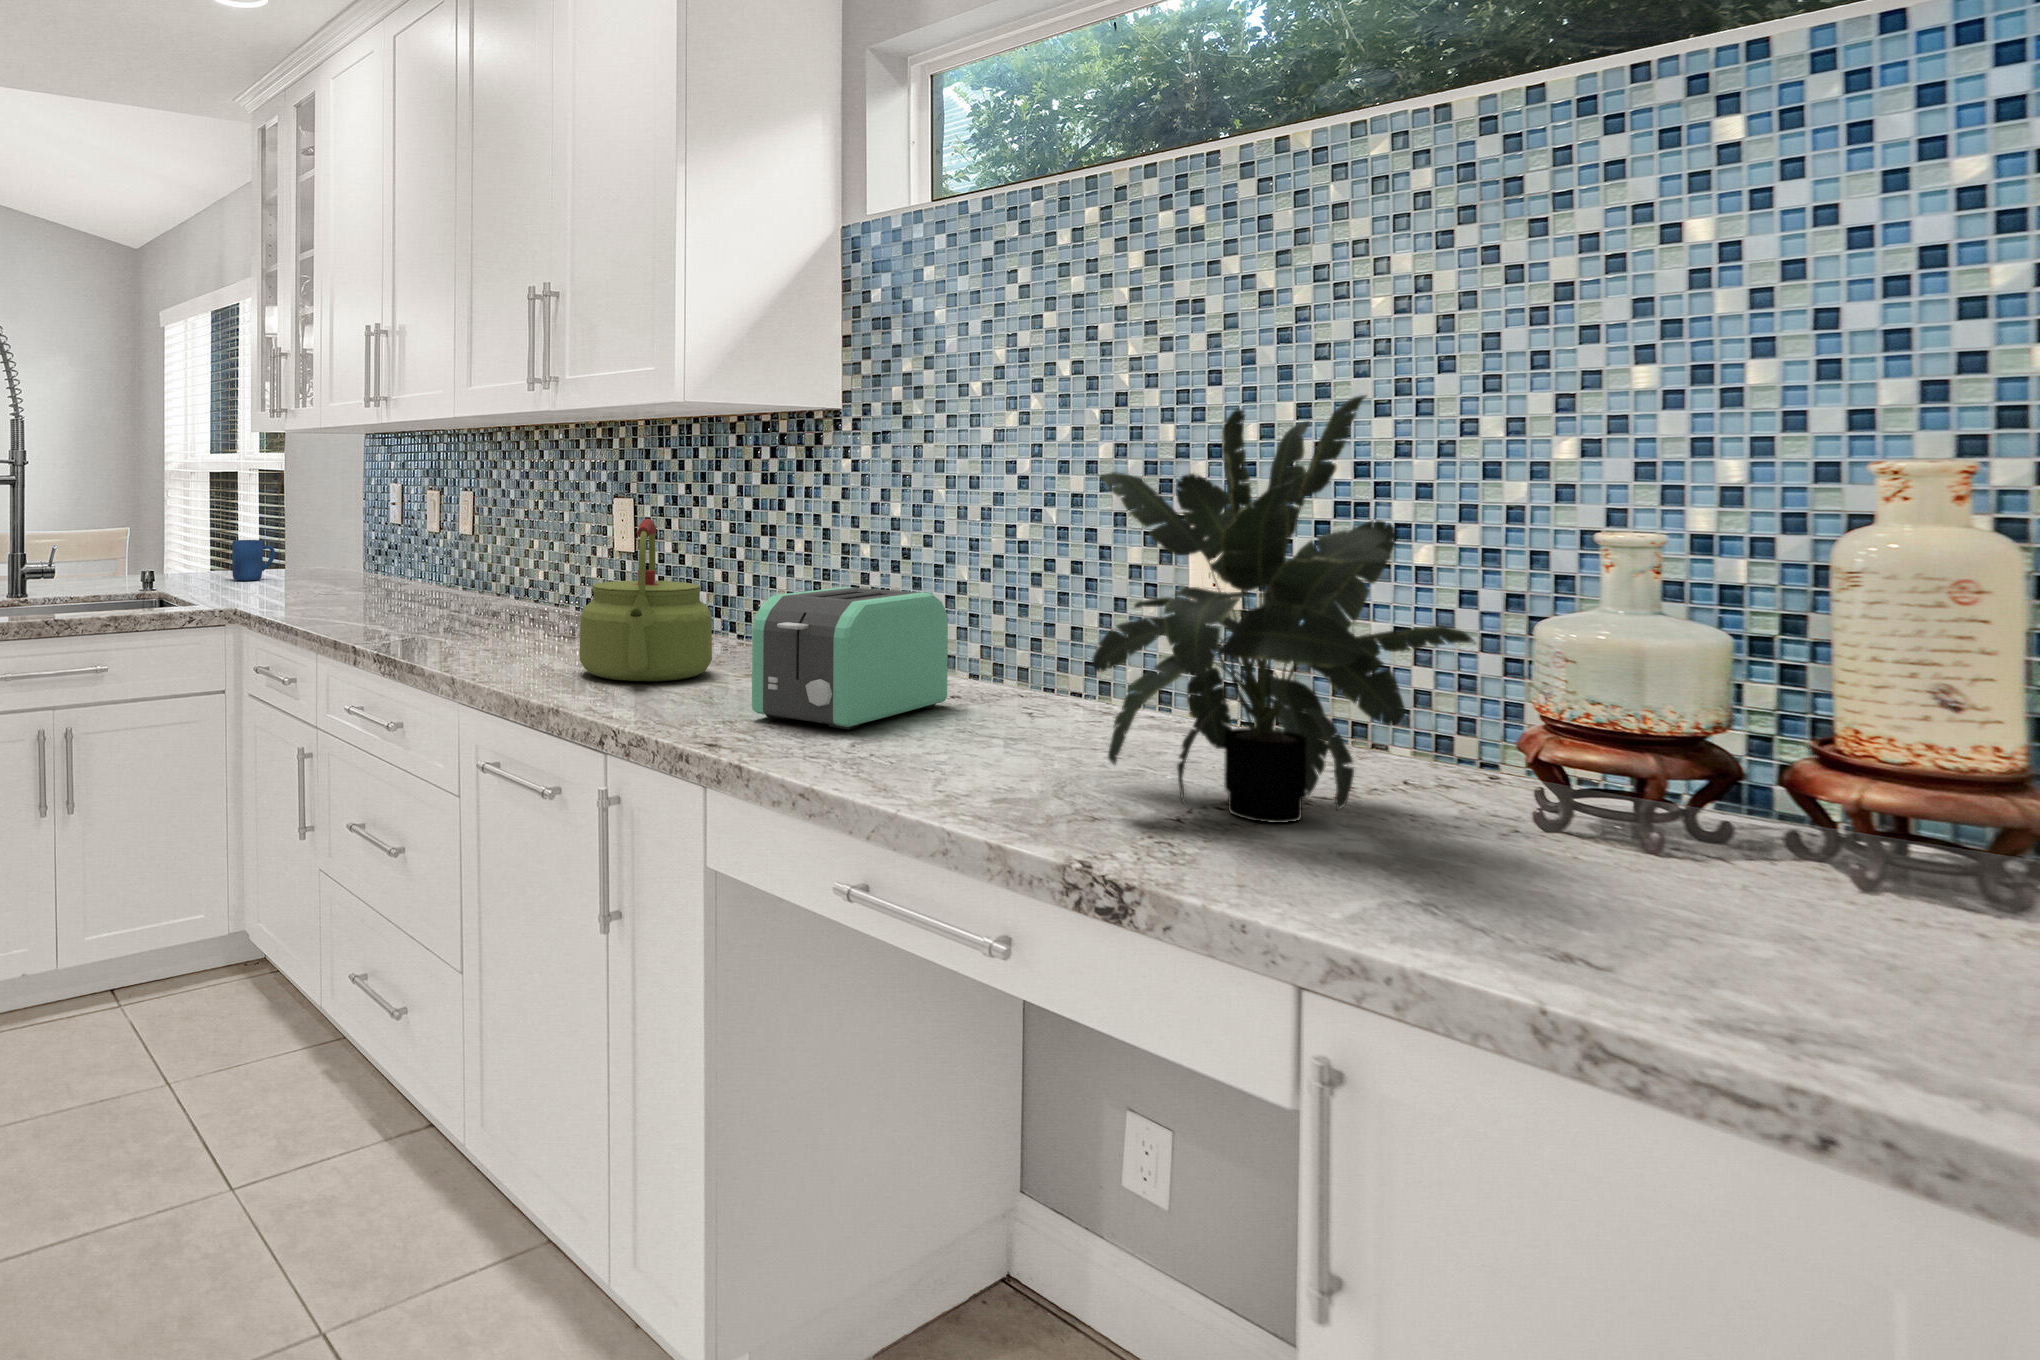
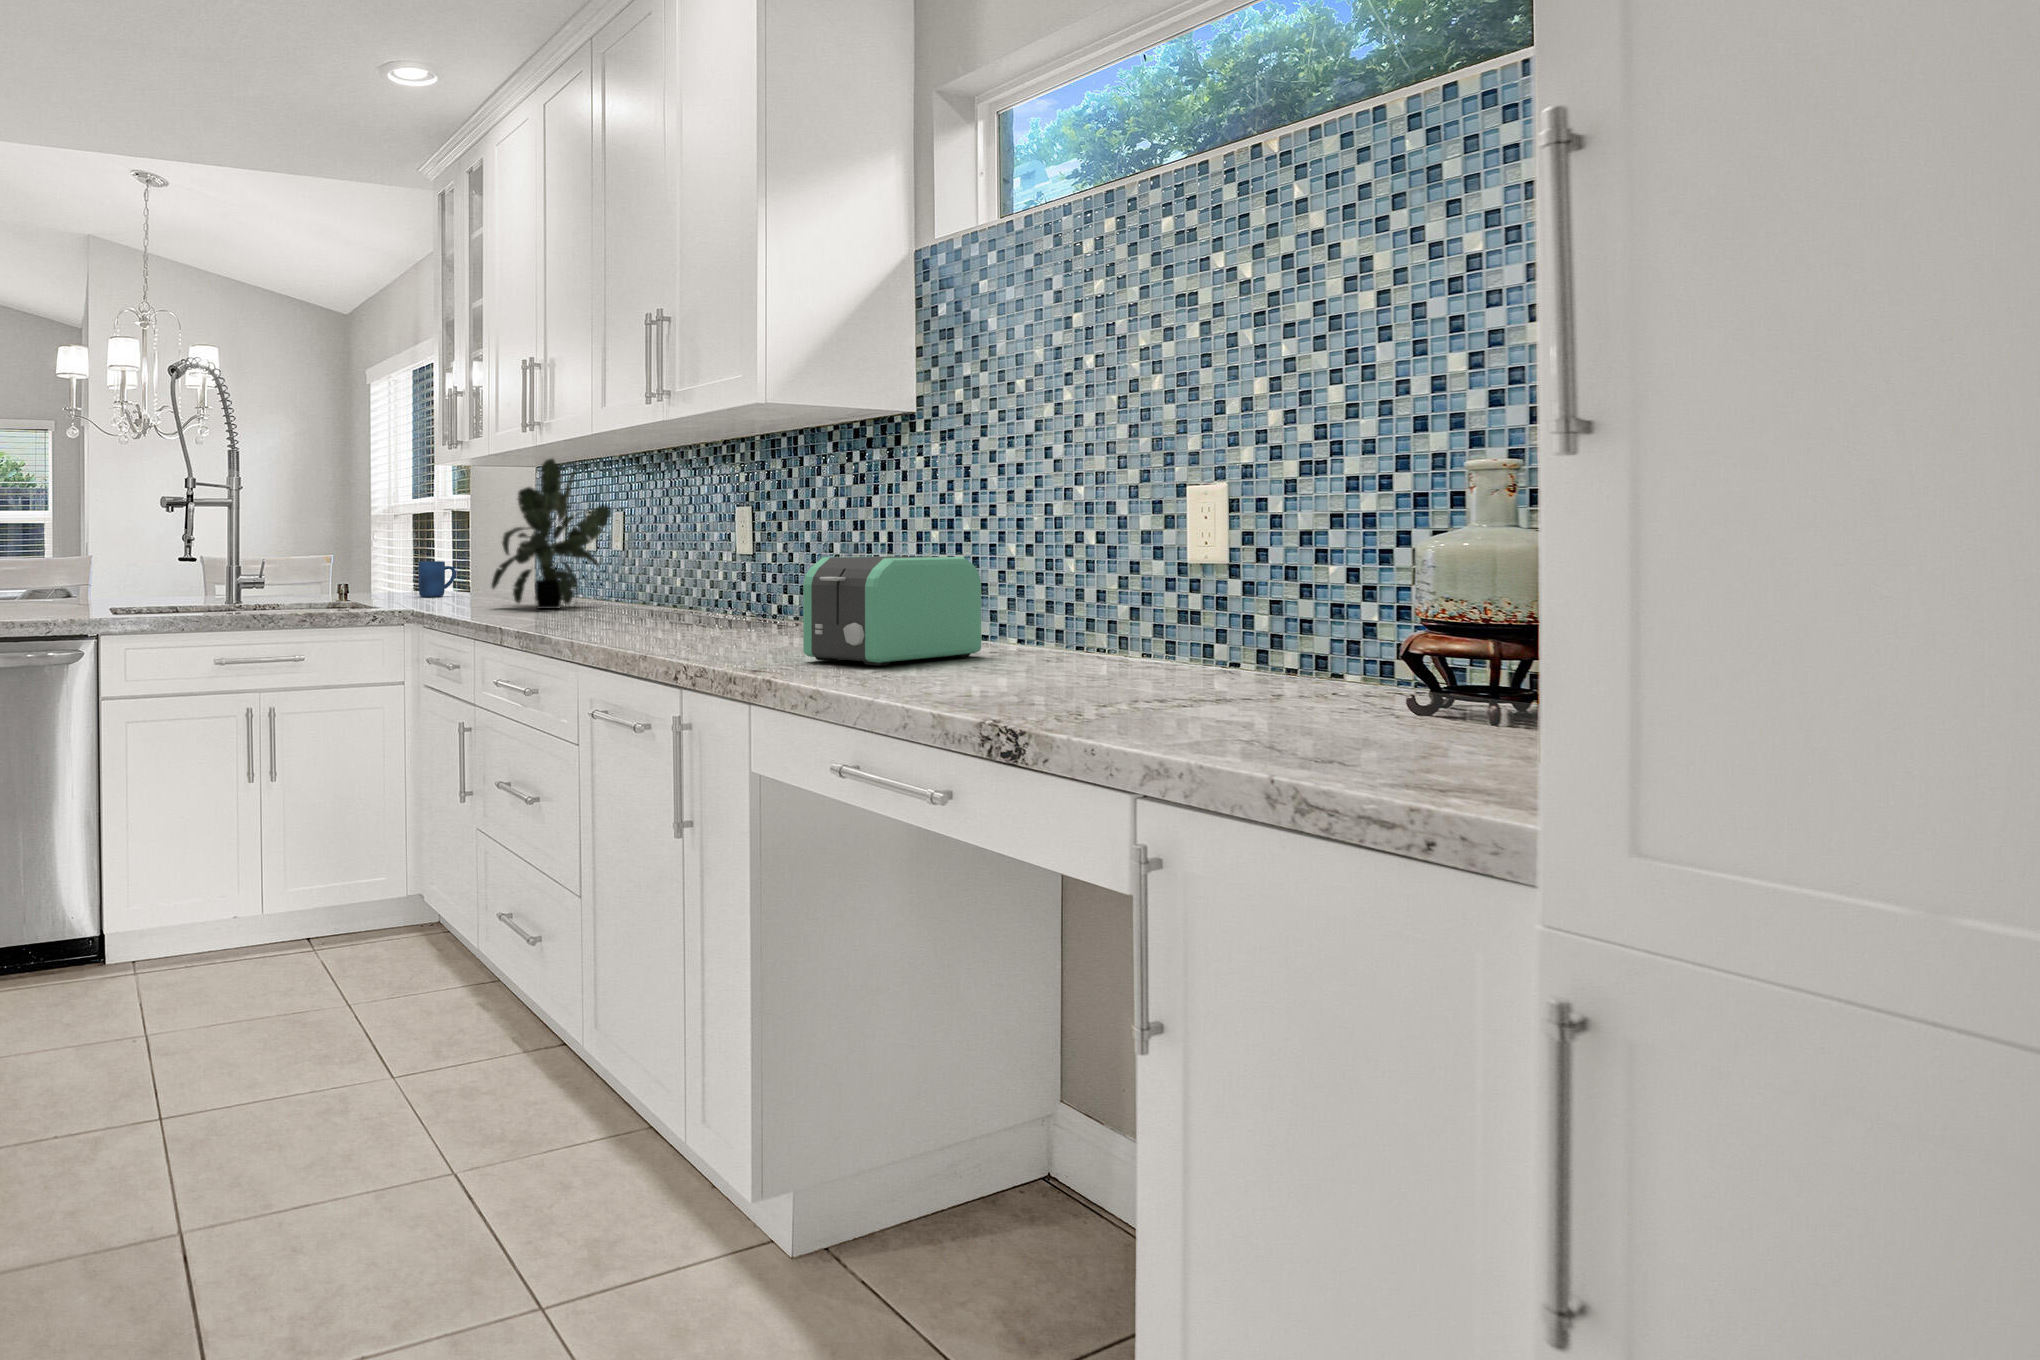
potted plant: present [1092,395,1476,823] -> present [492,459,611,609]
kettle: present [580,519,712,681] -> none [679,507,794,644]

